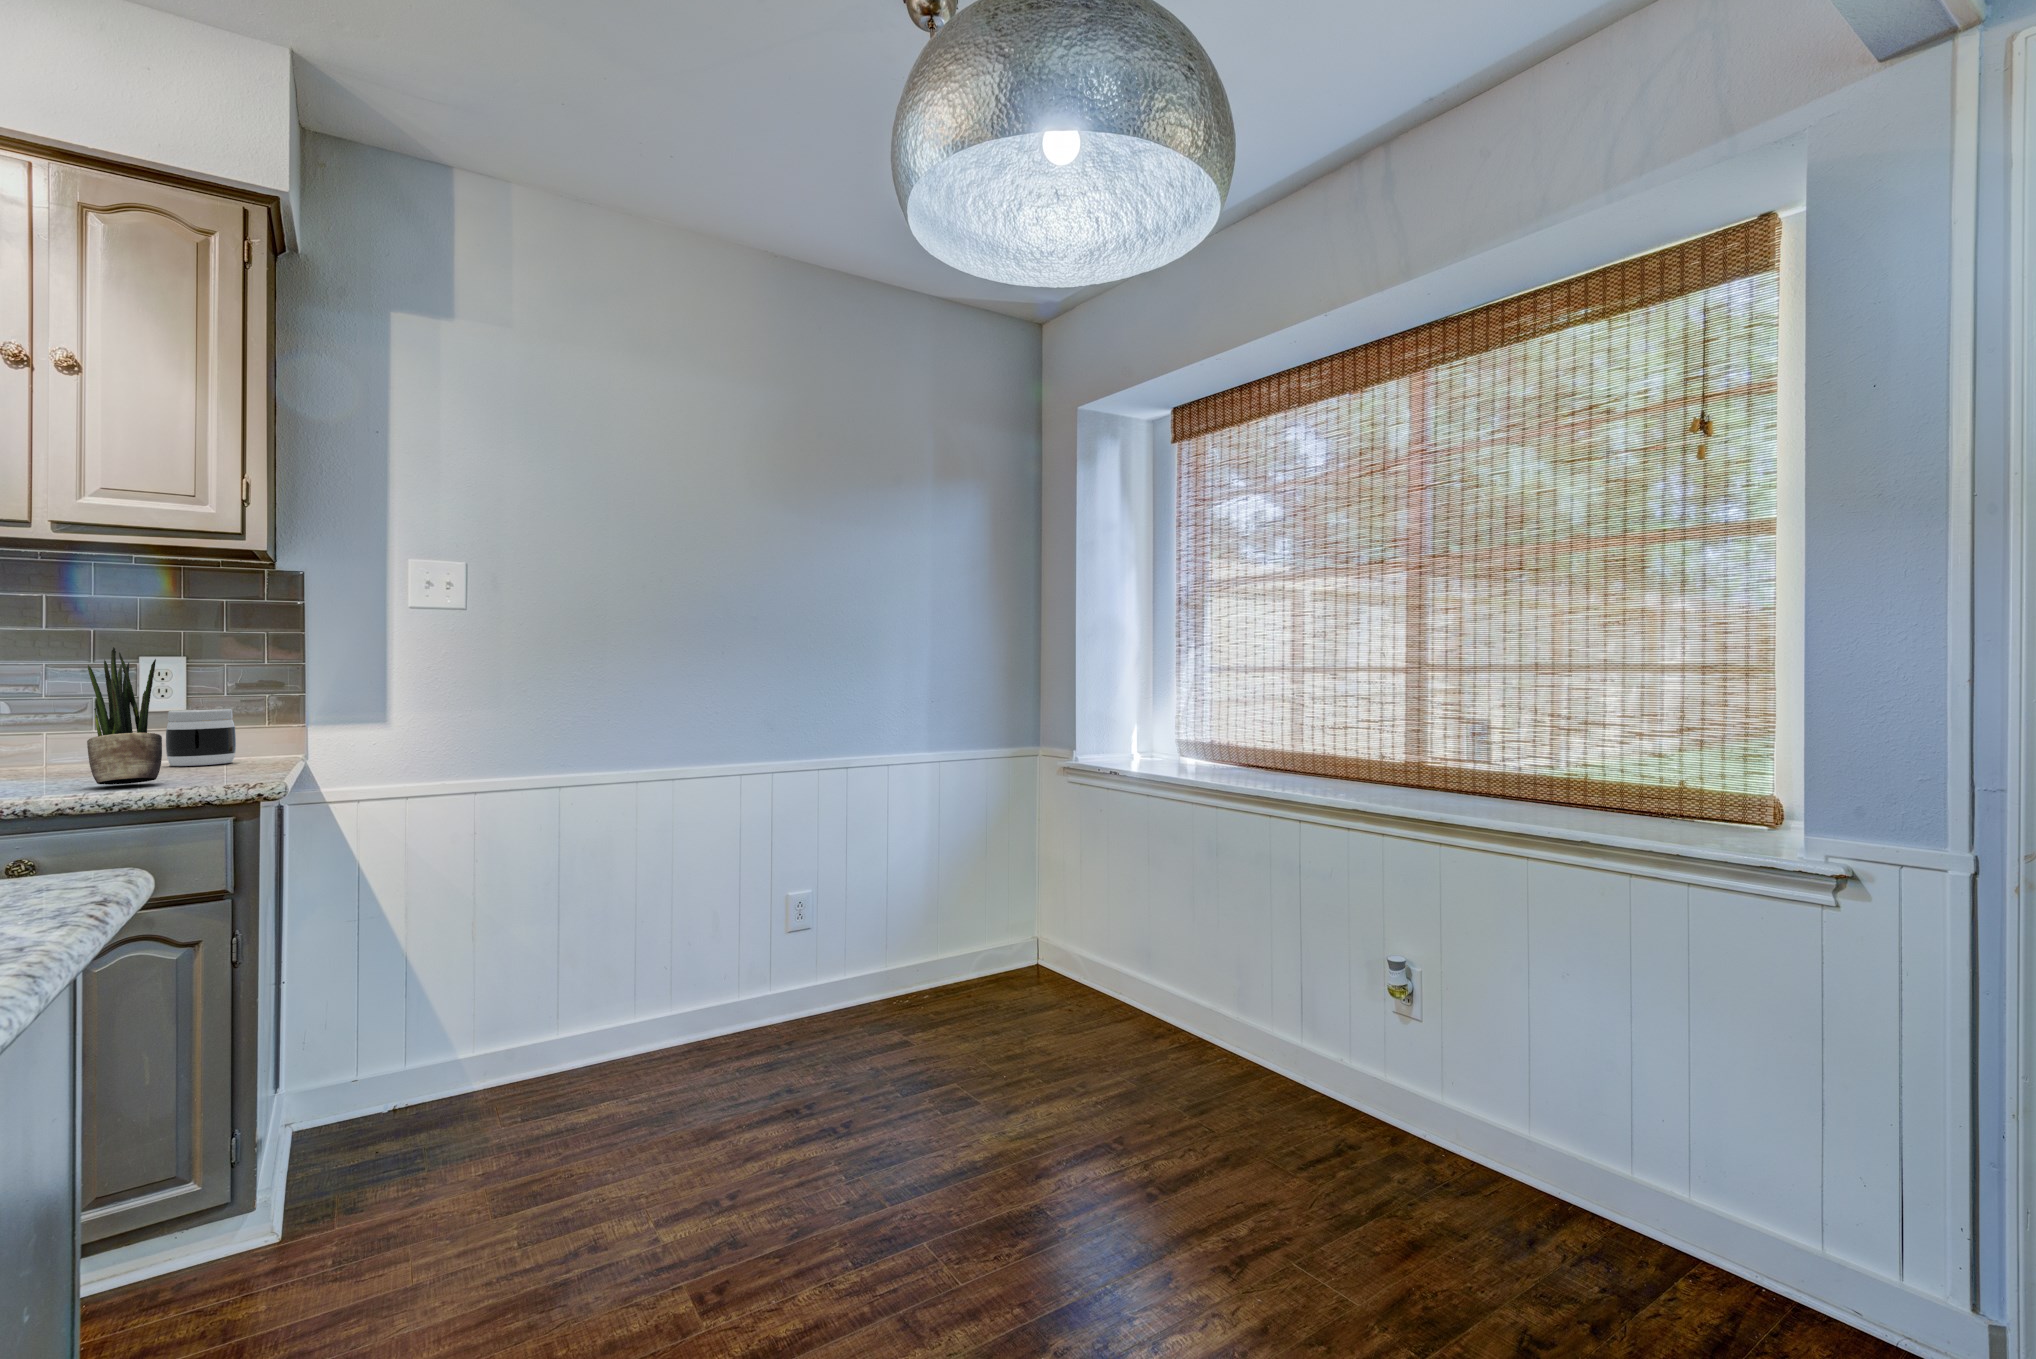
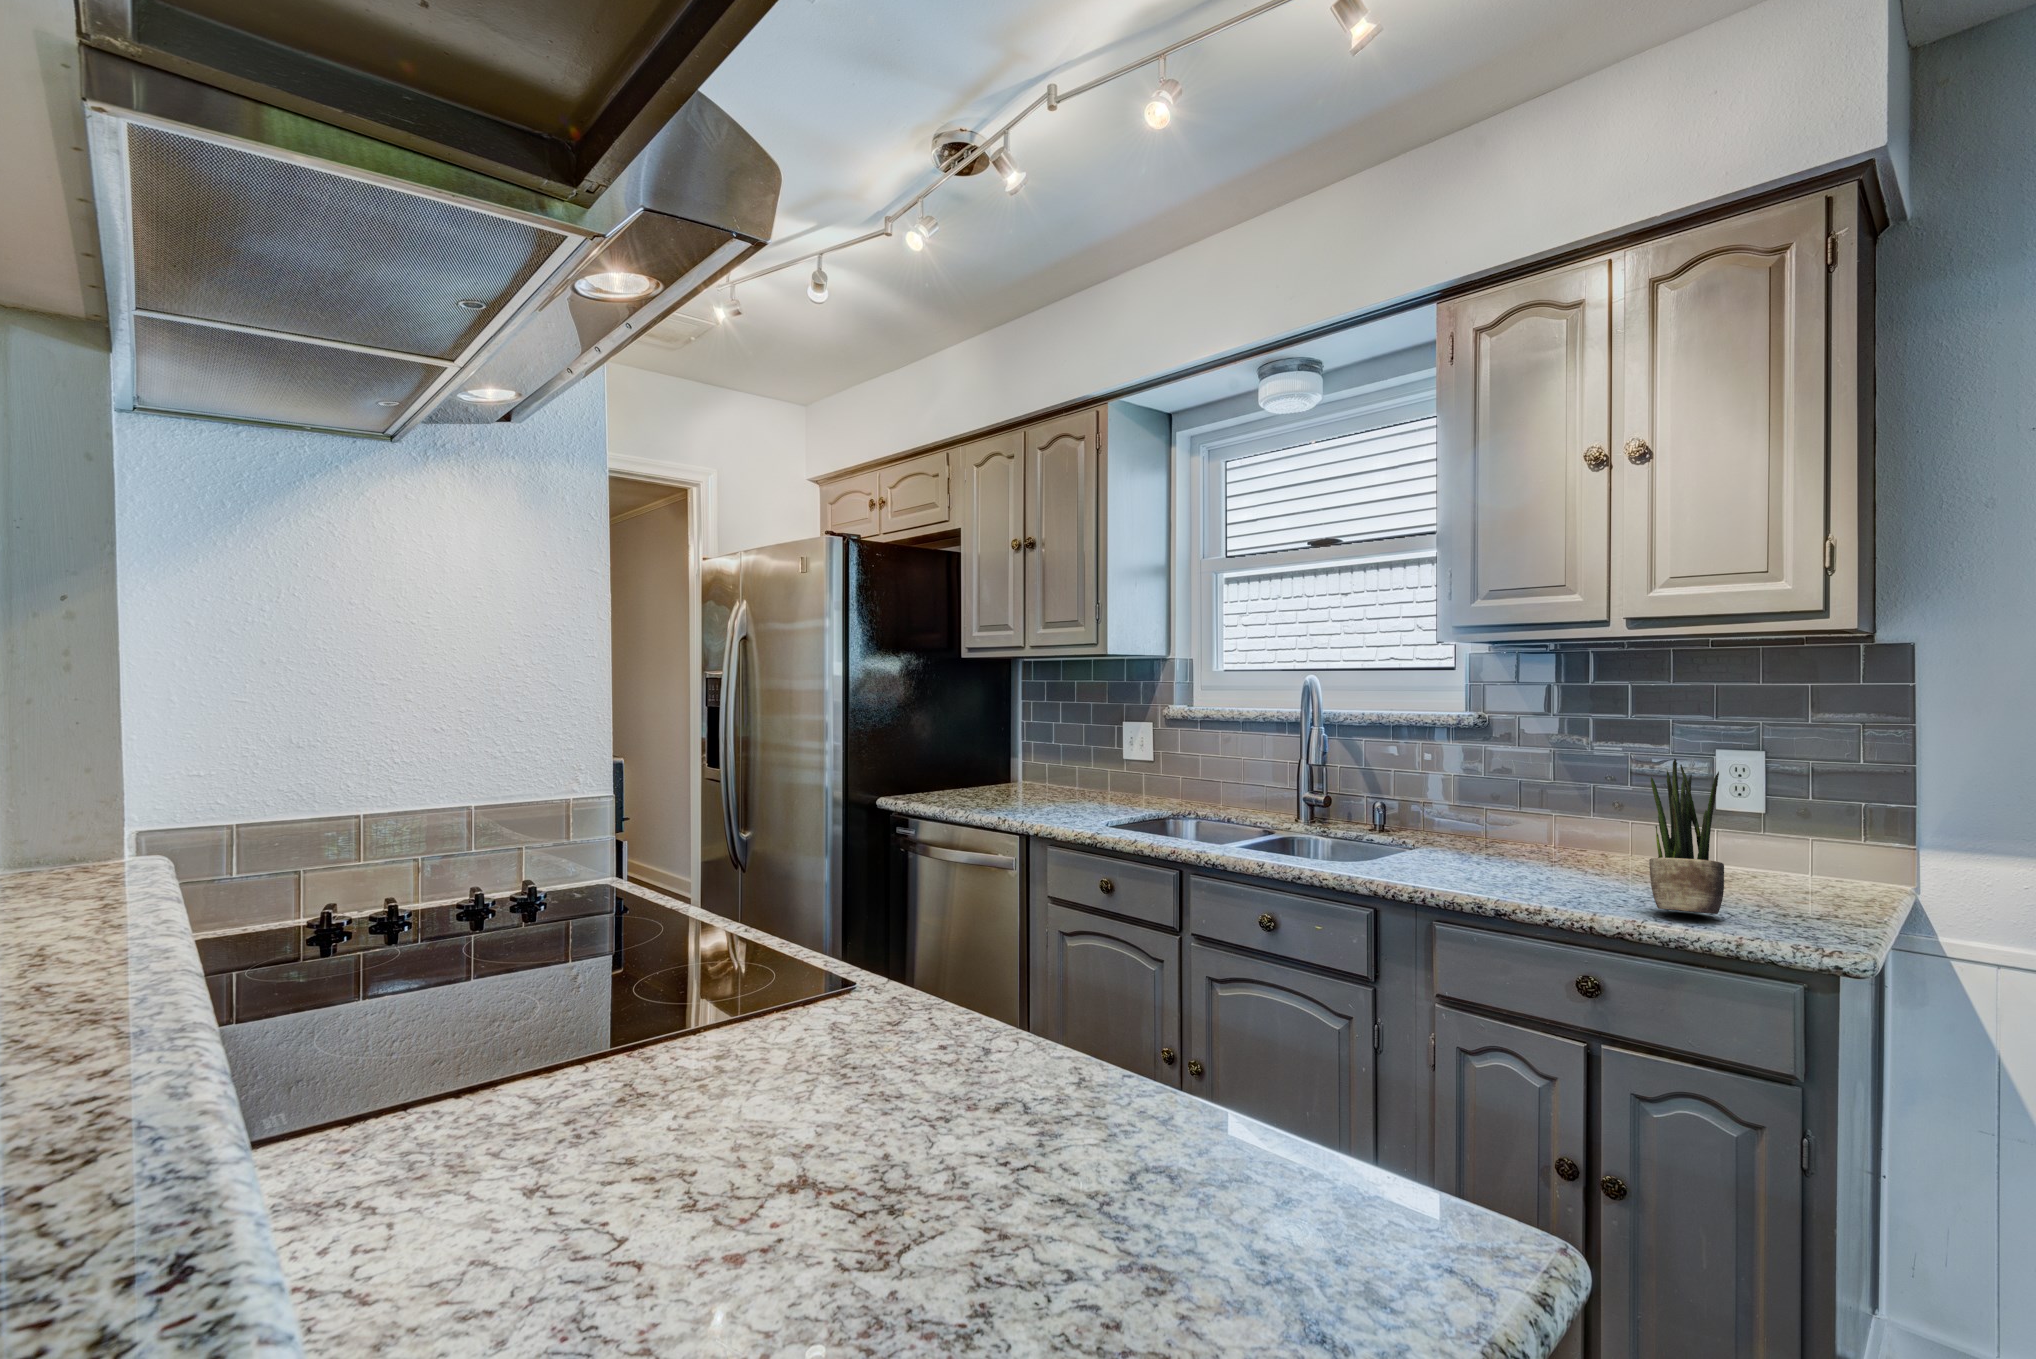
jar: present [166,709,236,766] -> none [1741,814,1821,886]

